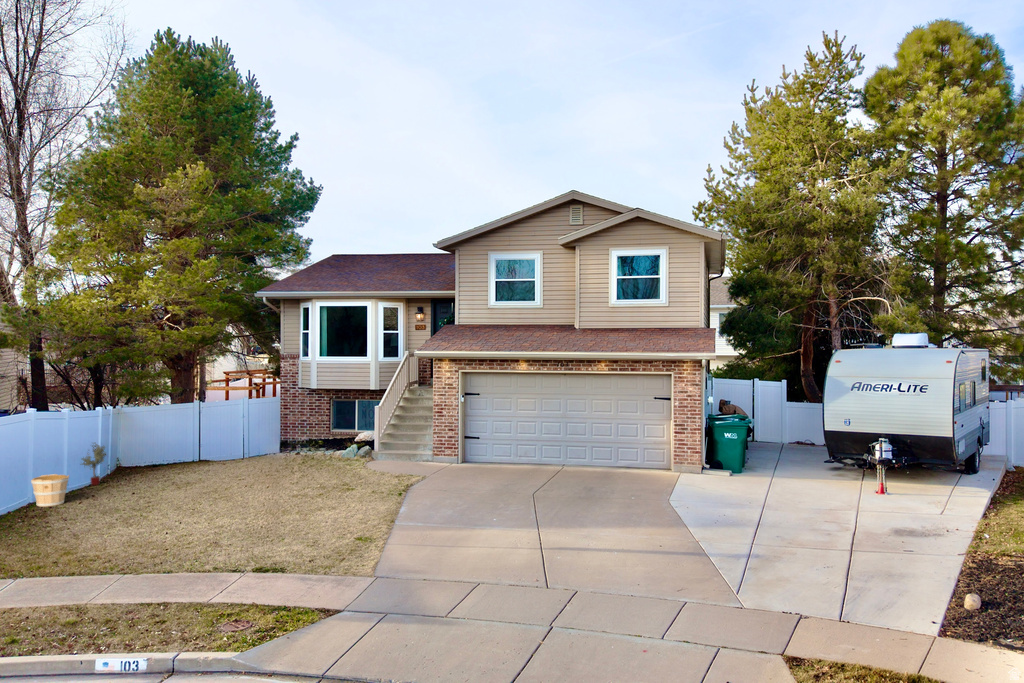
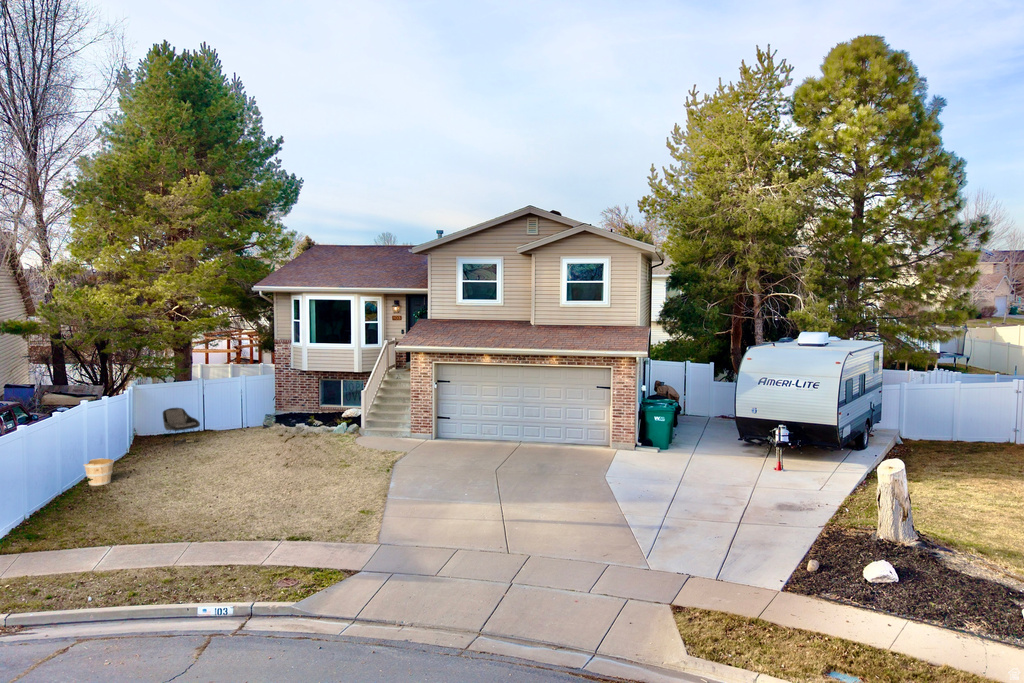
lounge chair: none [144,425,188,468] -> present [162,408,200,446]
potted tree: present [82,444,106,485] -> none [115,428,137,464]

